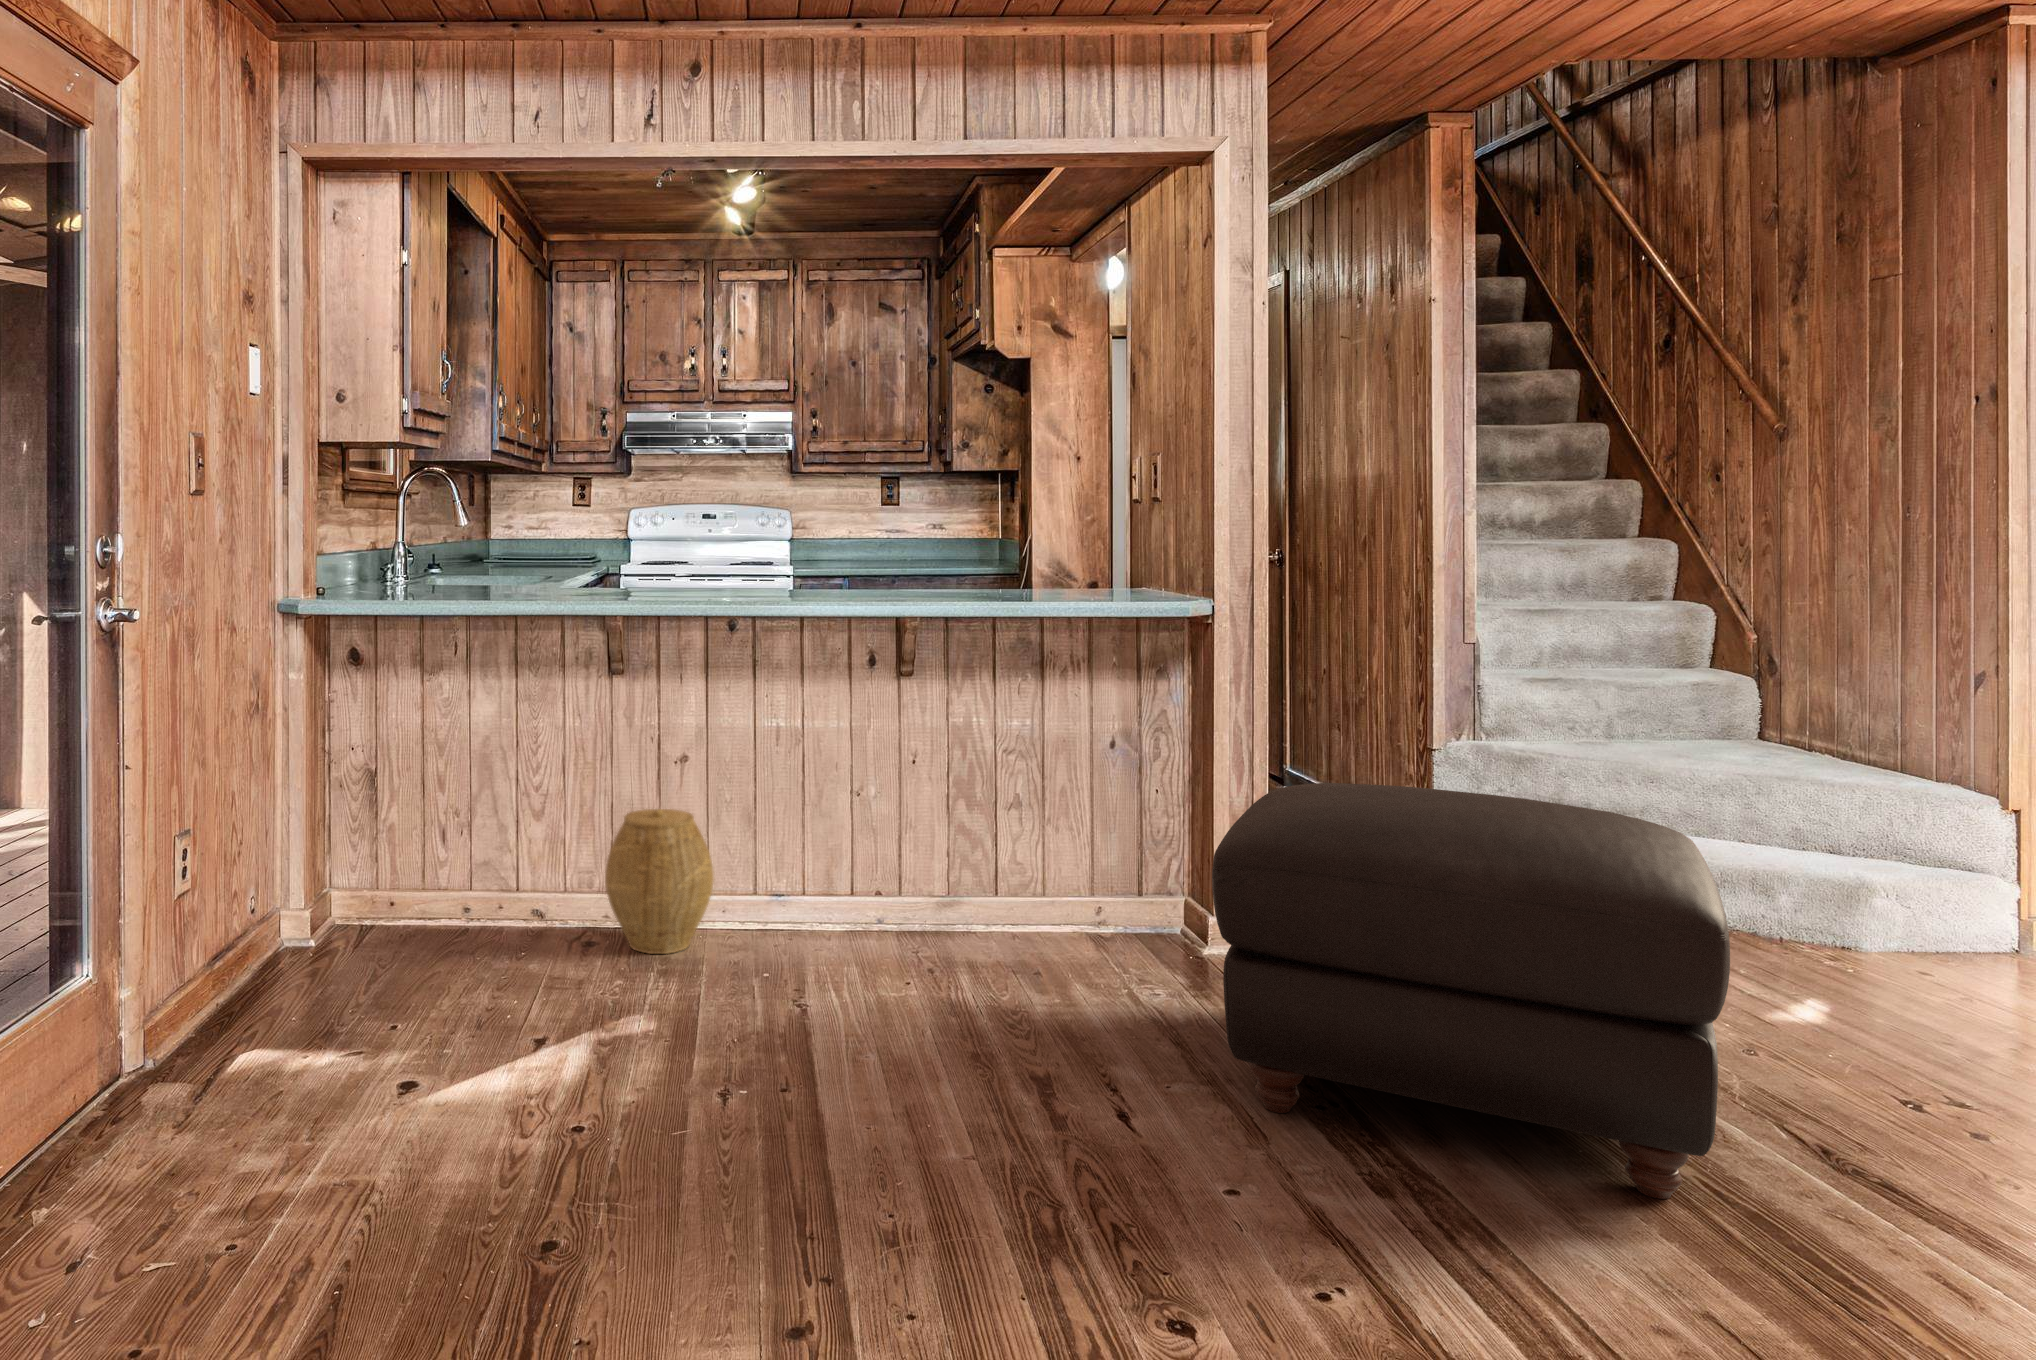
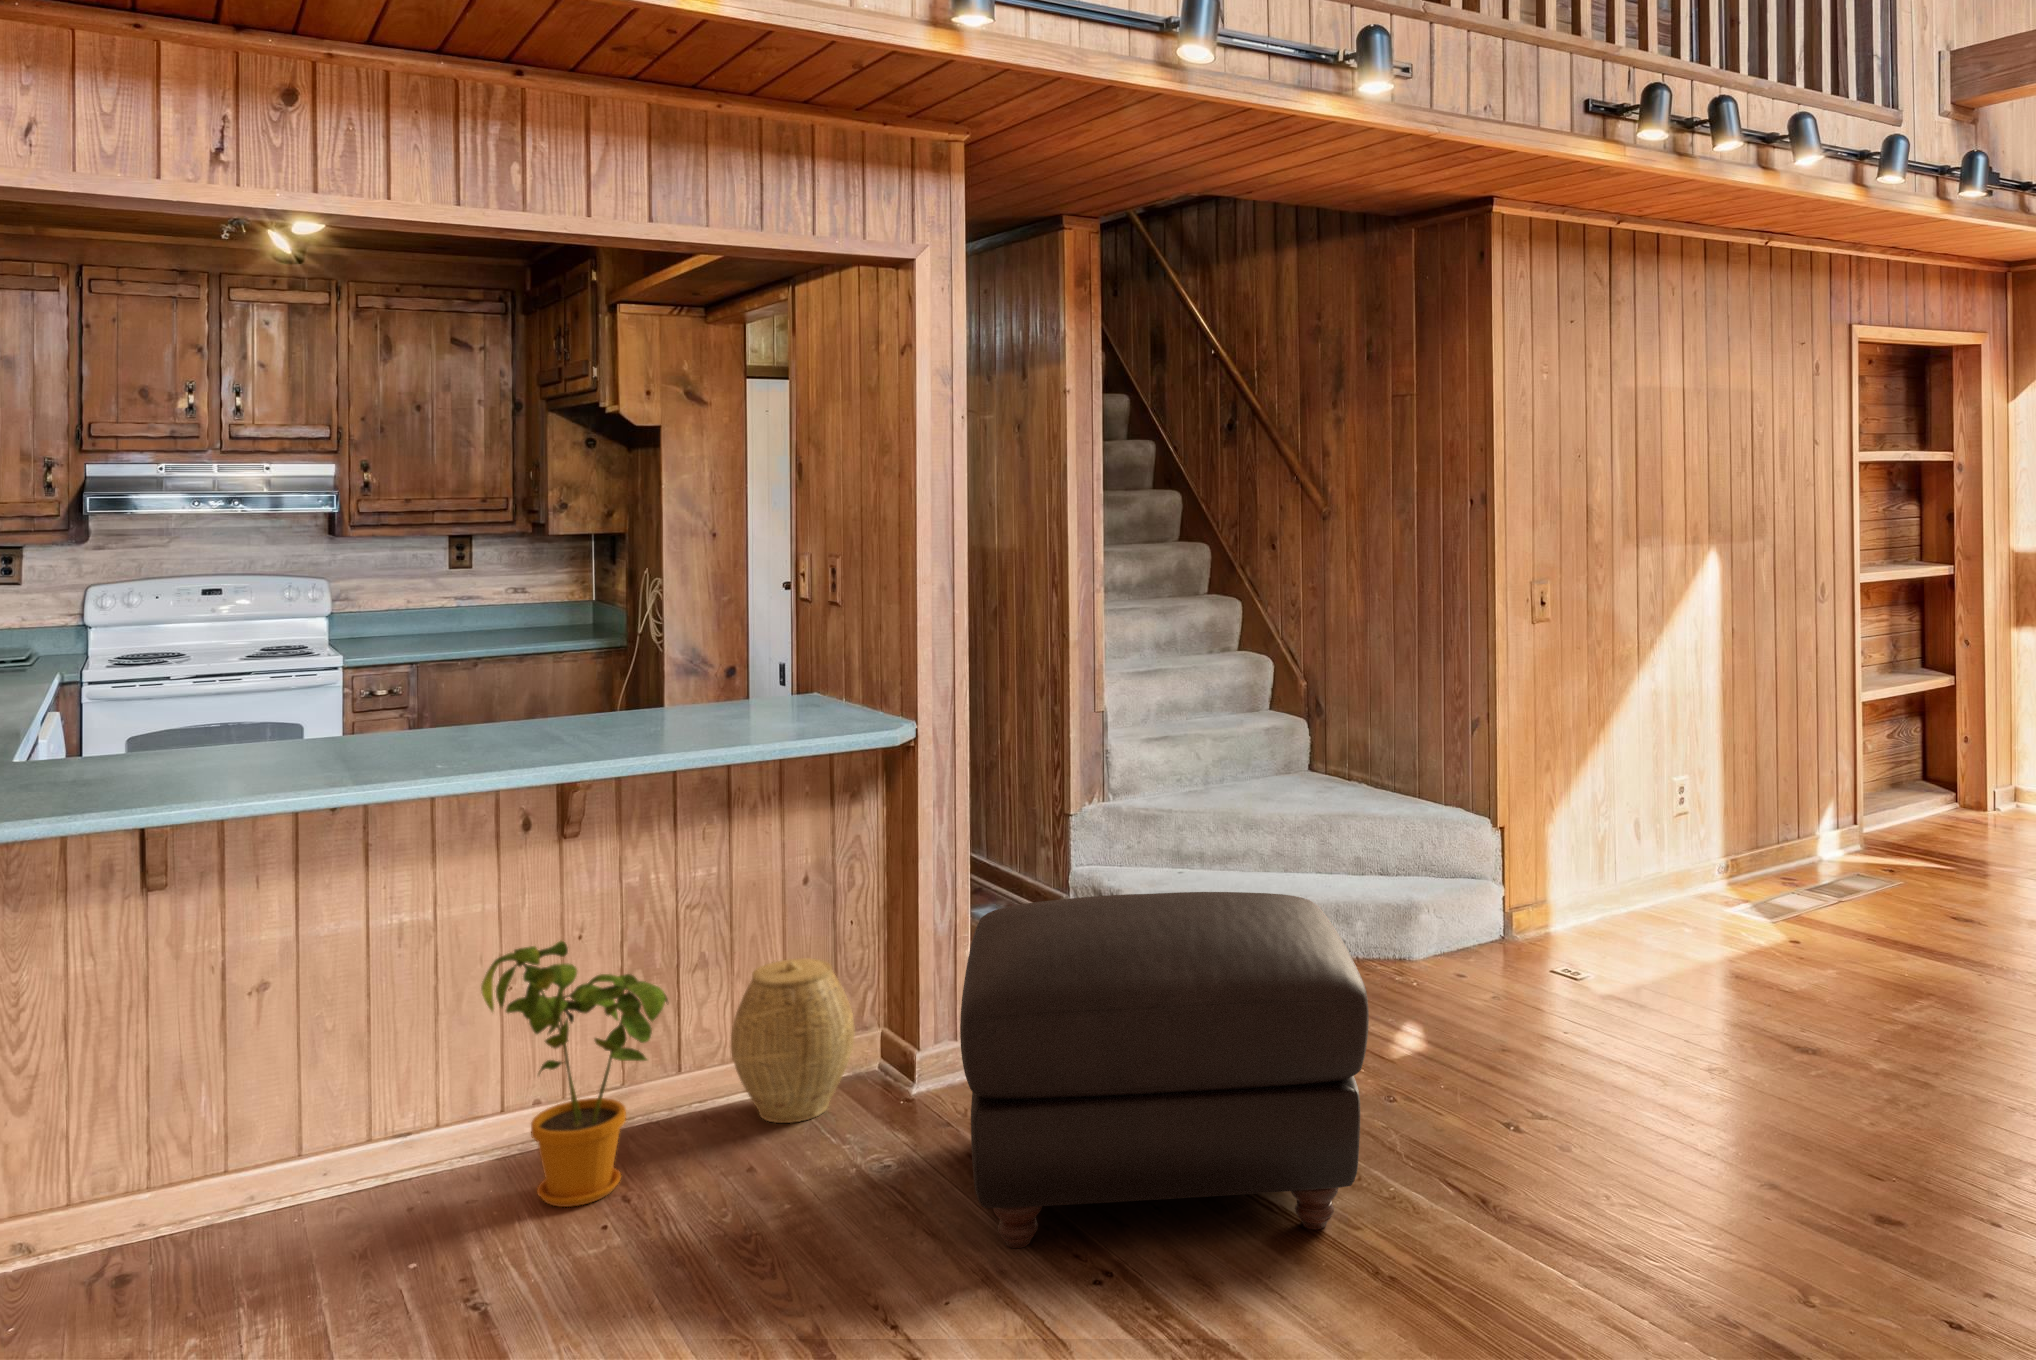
house plant: none [824,745,970,976] -> present [481,941,668,1207]
woven basket: present [605,809,714,954] -> present [731,958,855,1123]

